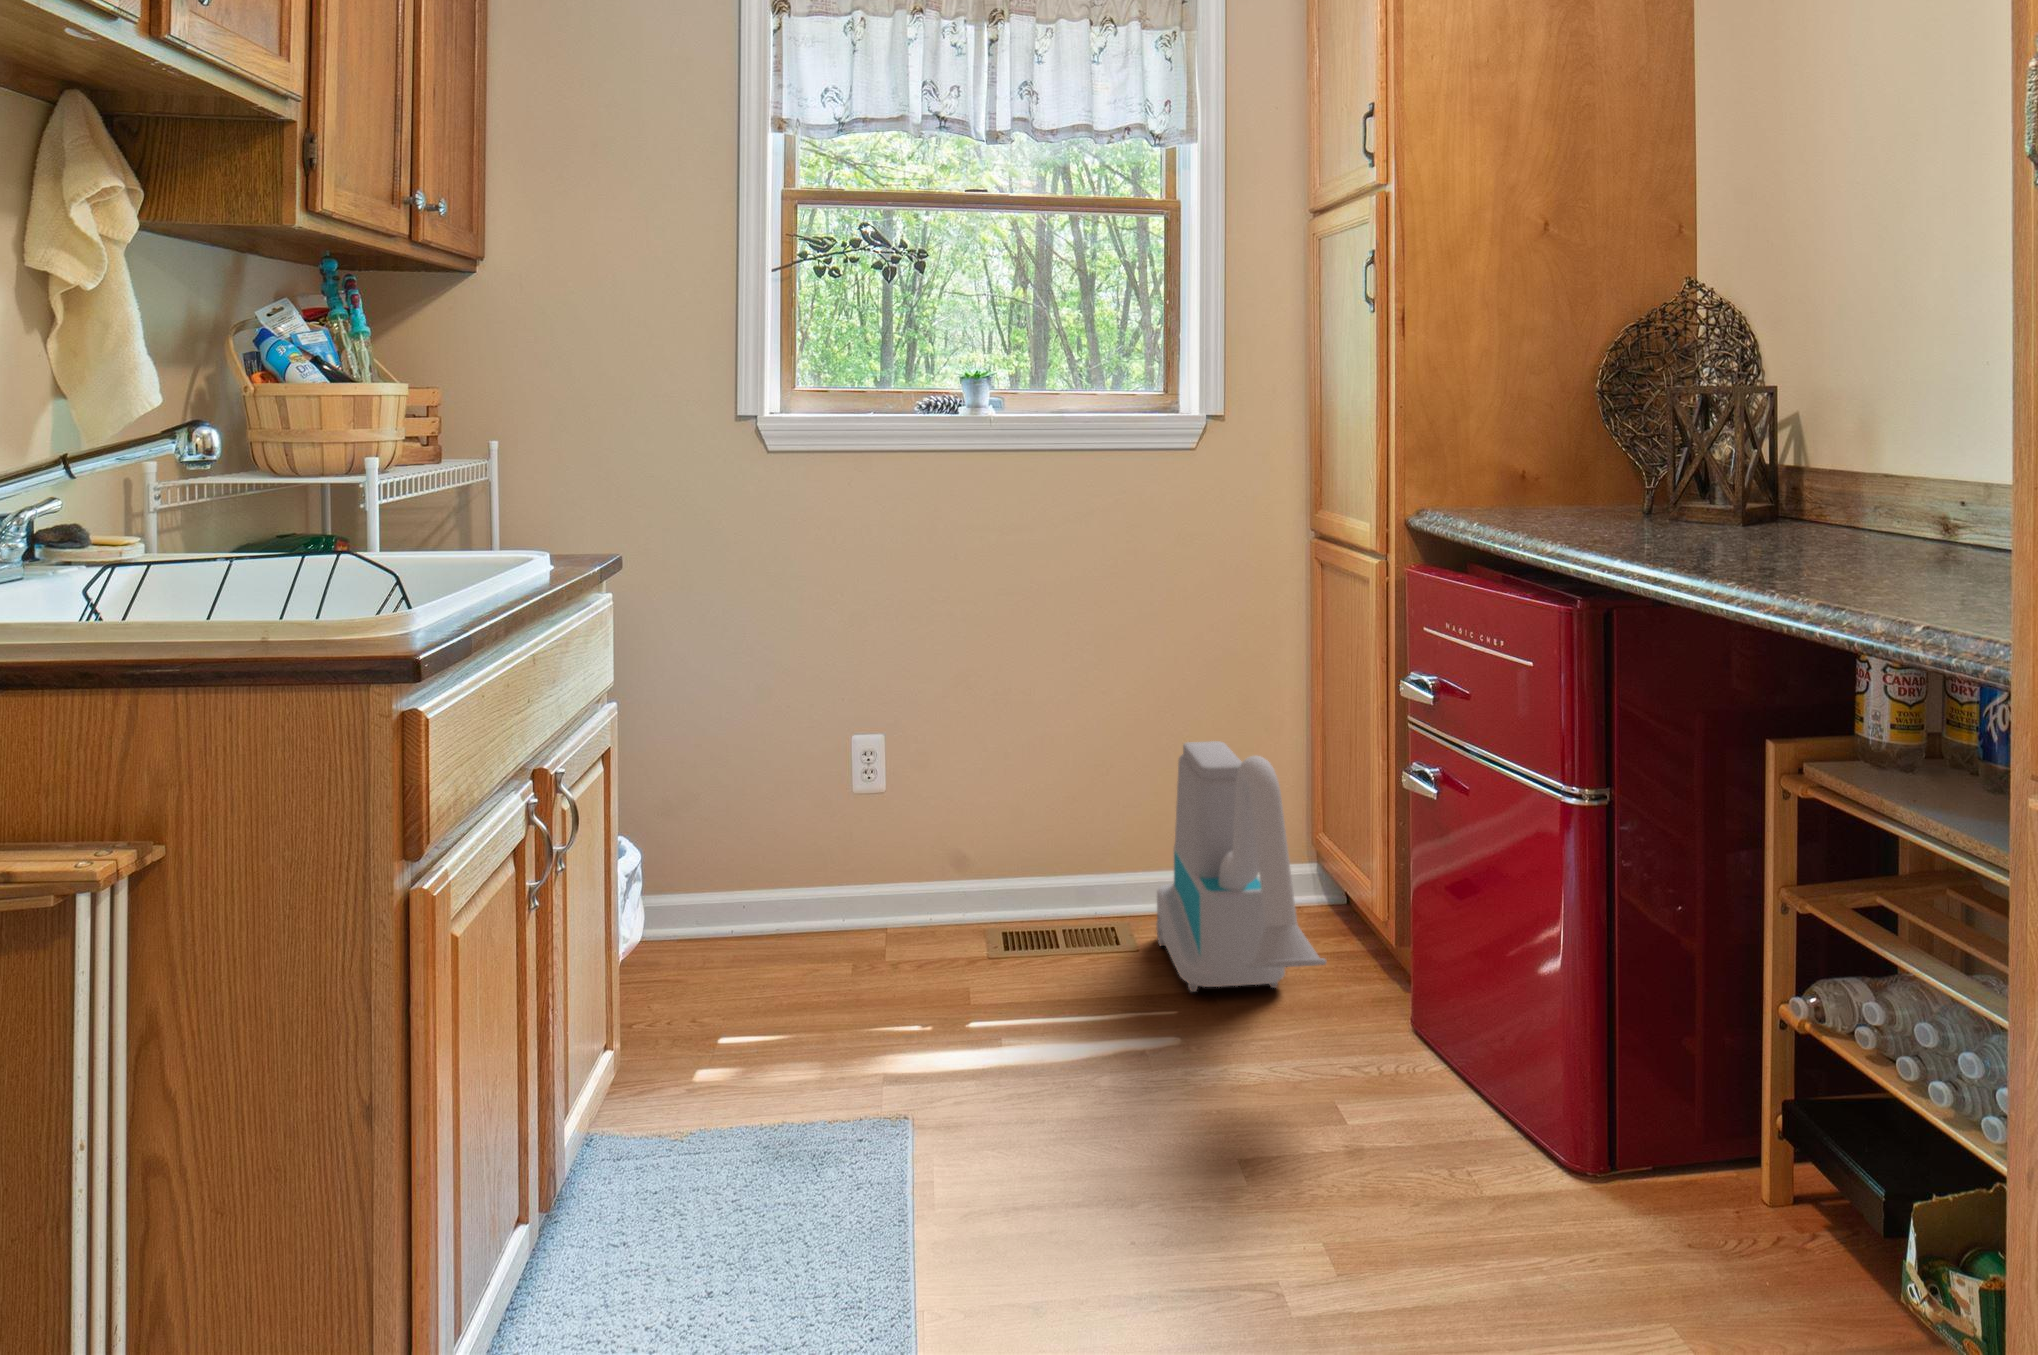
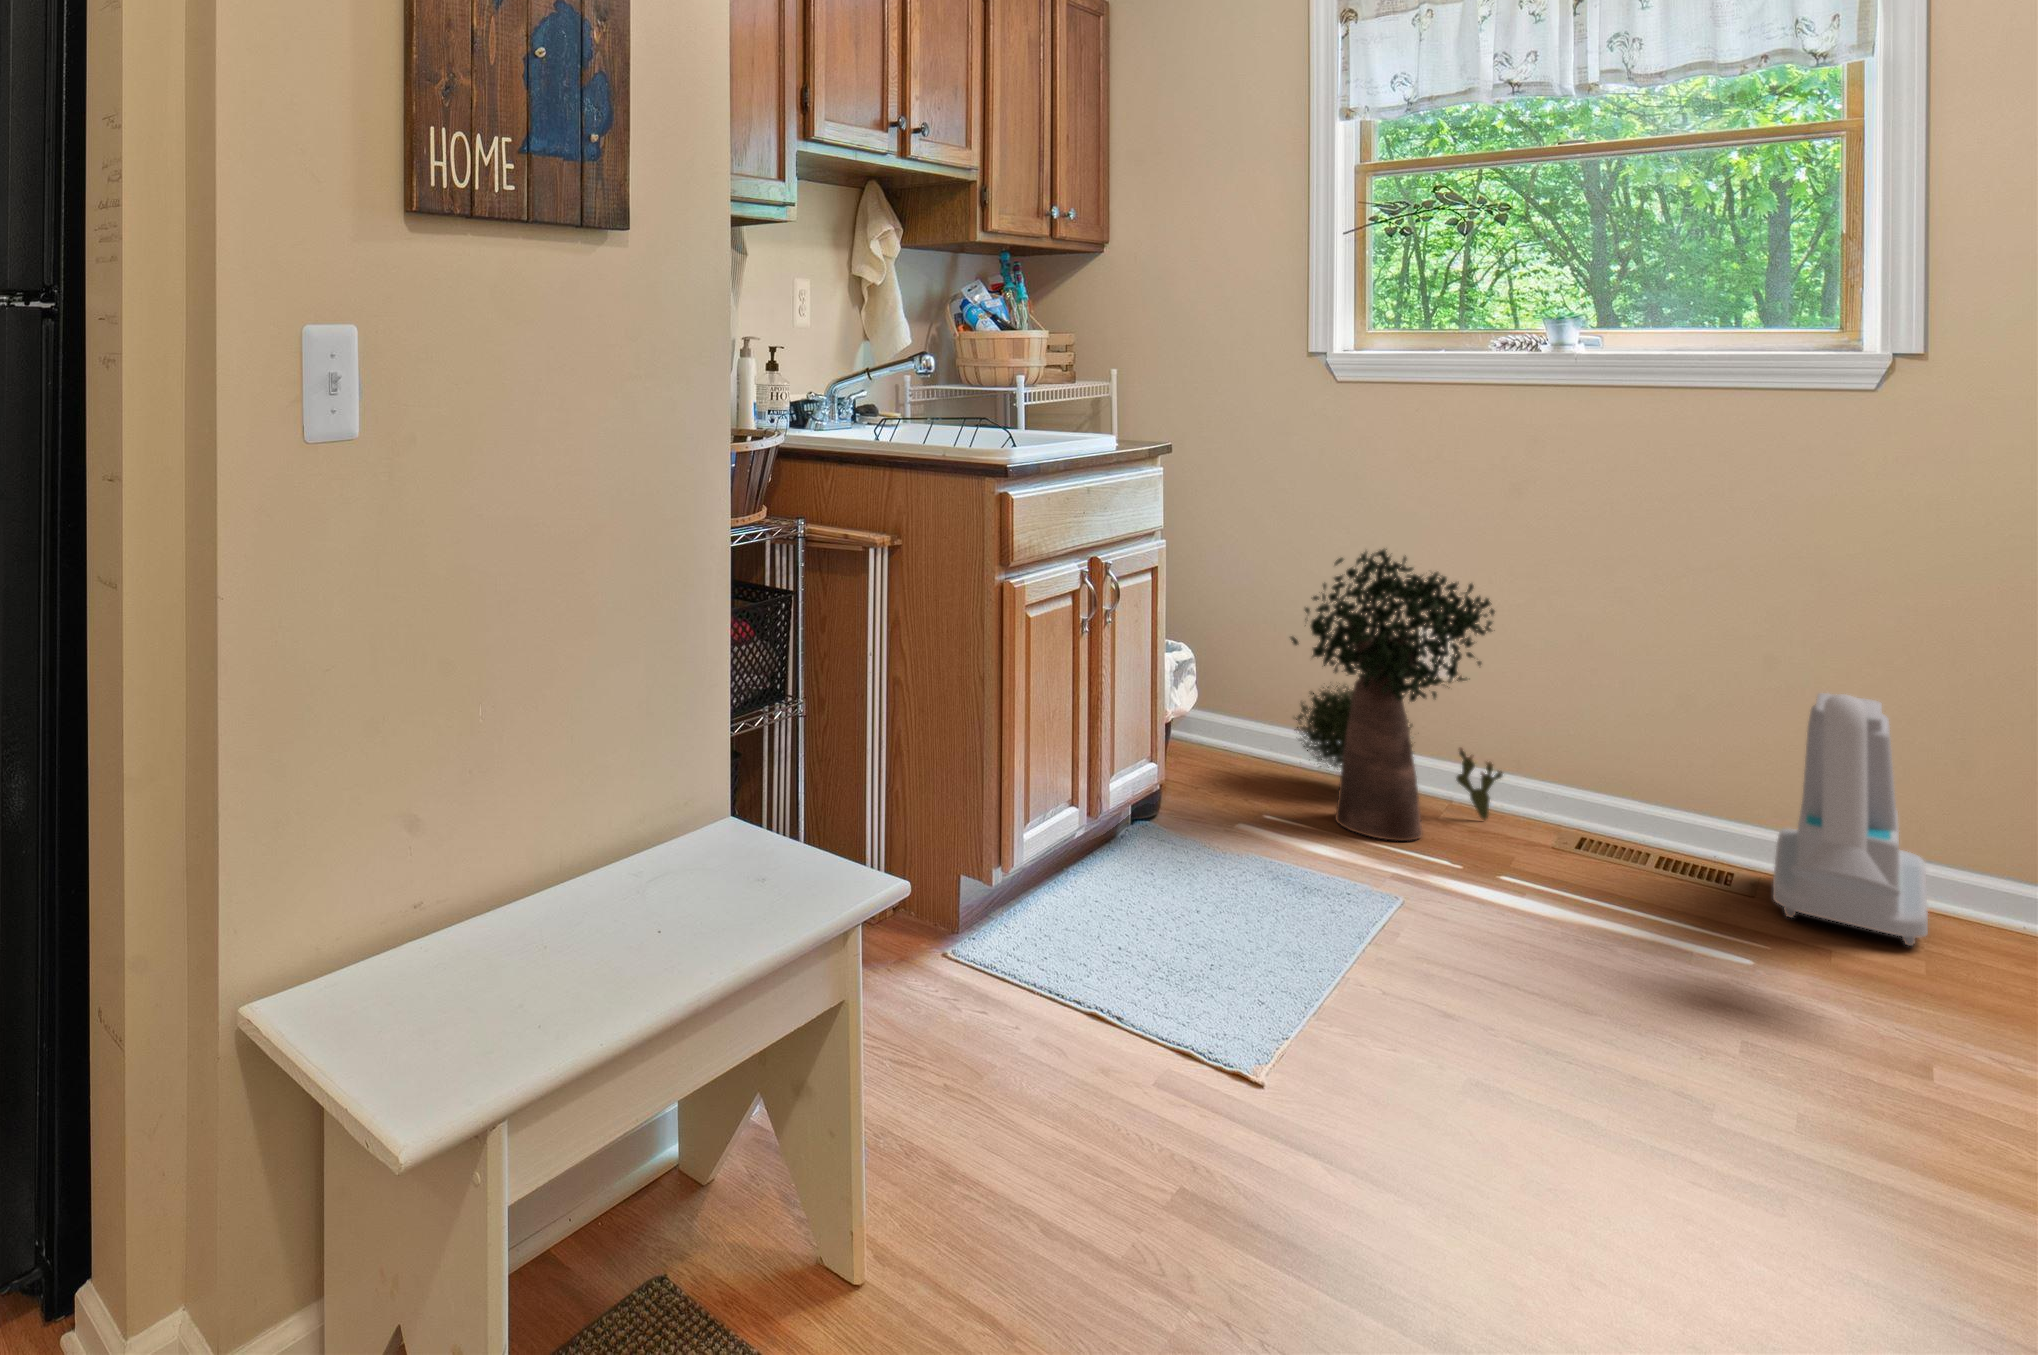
potted plant: none [723,655,954,1049] -> present [1291,549,1503,841]

